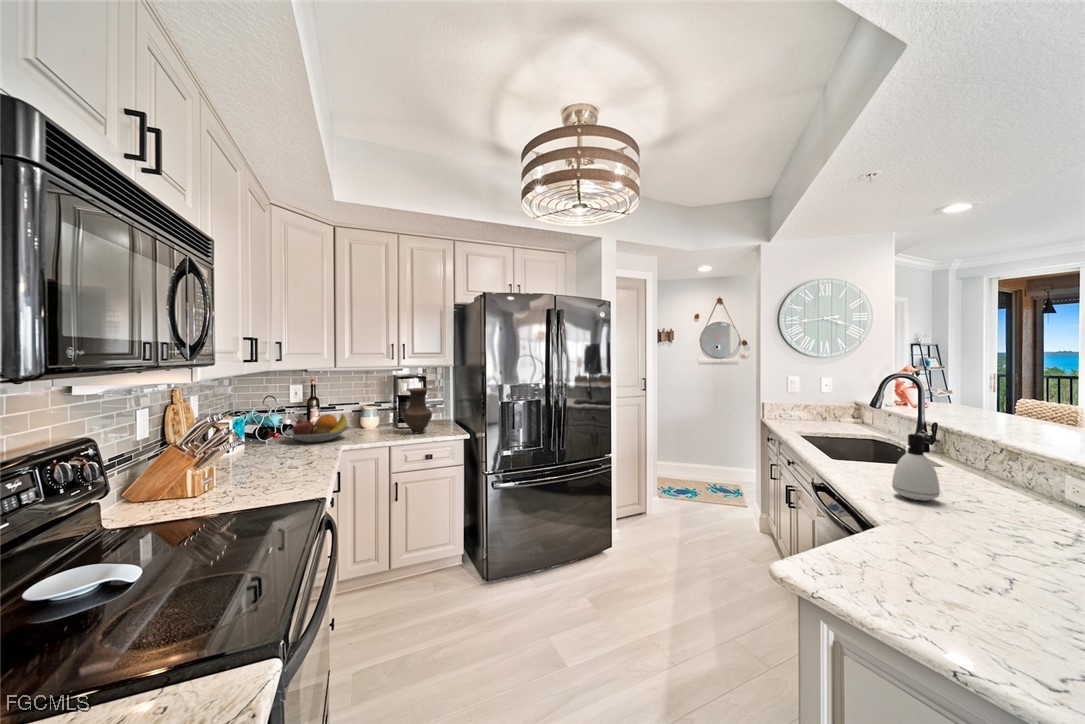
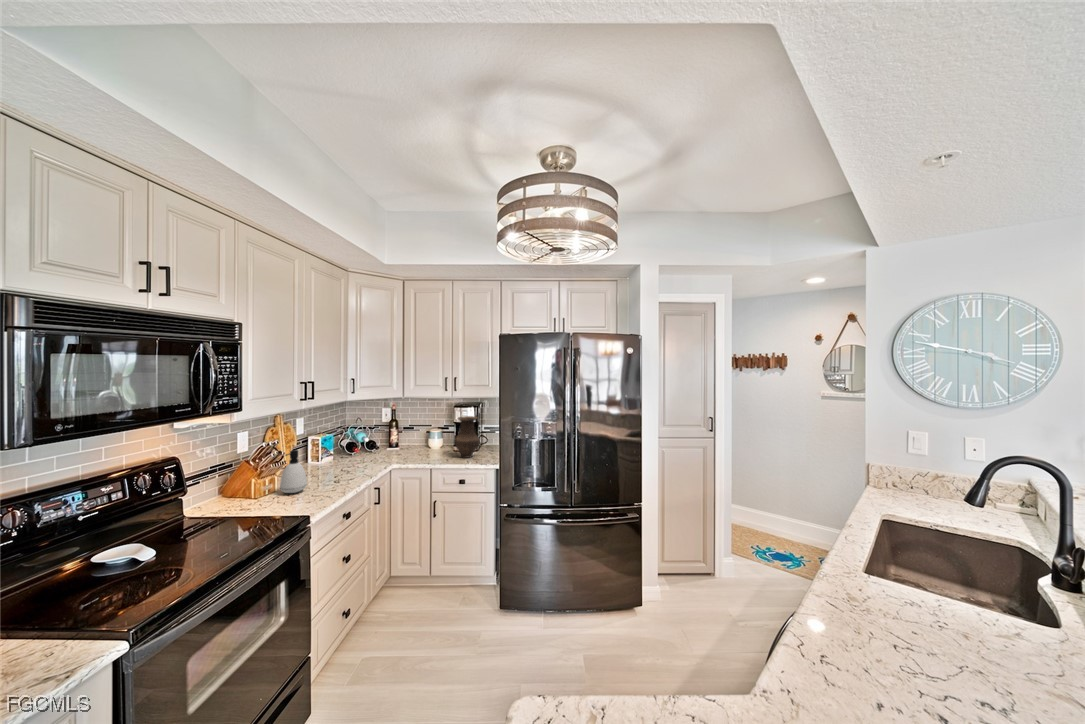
fruit bowl: present [284,414,350,442] -> none [362,436,412,458]
soap dispenser: present [892,434,940,500] -> present [280,450,307,493]

